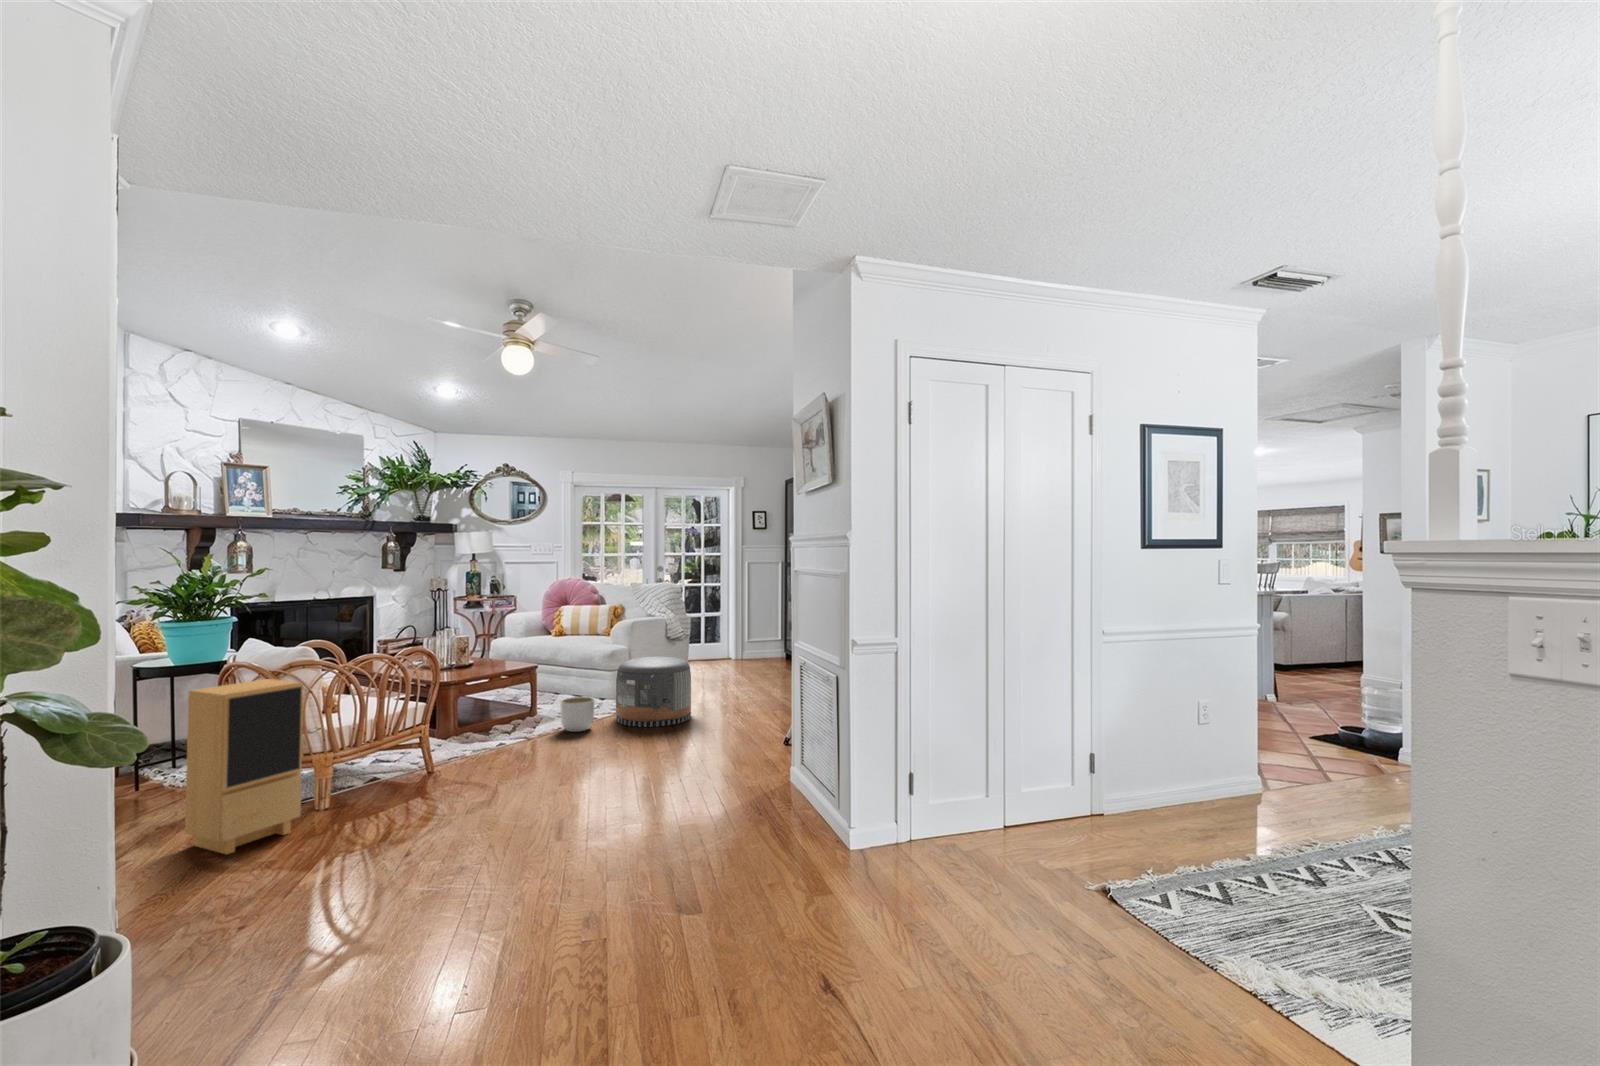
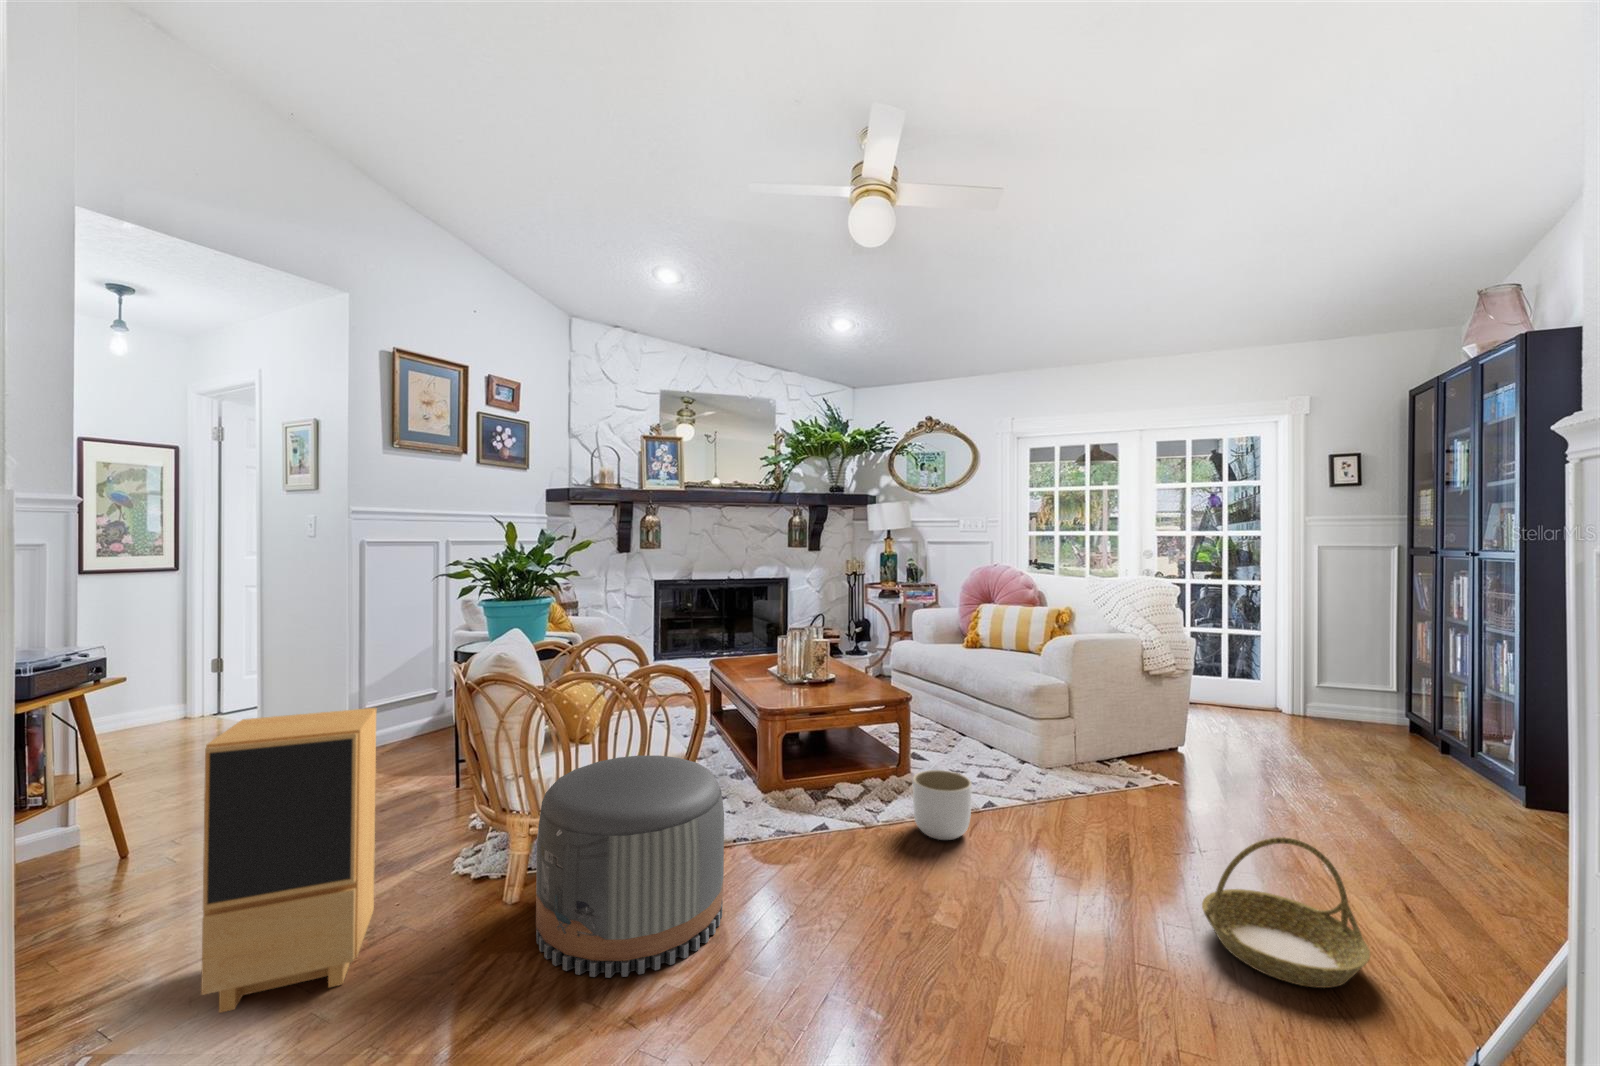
pouf: present [616,656,691,727] -> present [536,755,724,978]
basket: none [705,683,759,735] -> present [1202,837,1370,988]

